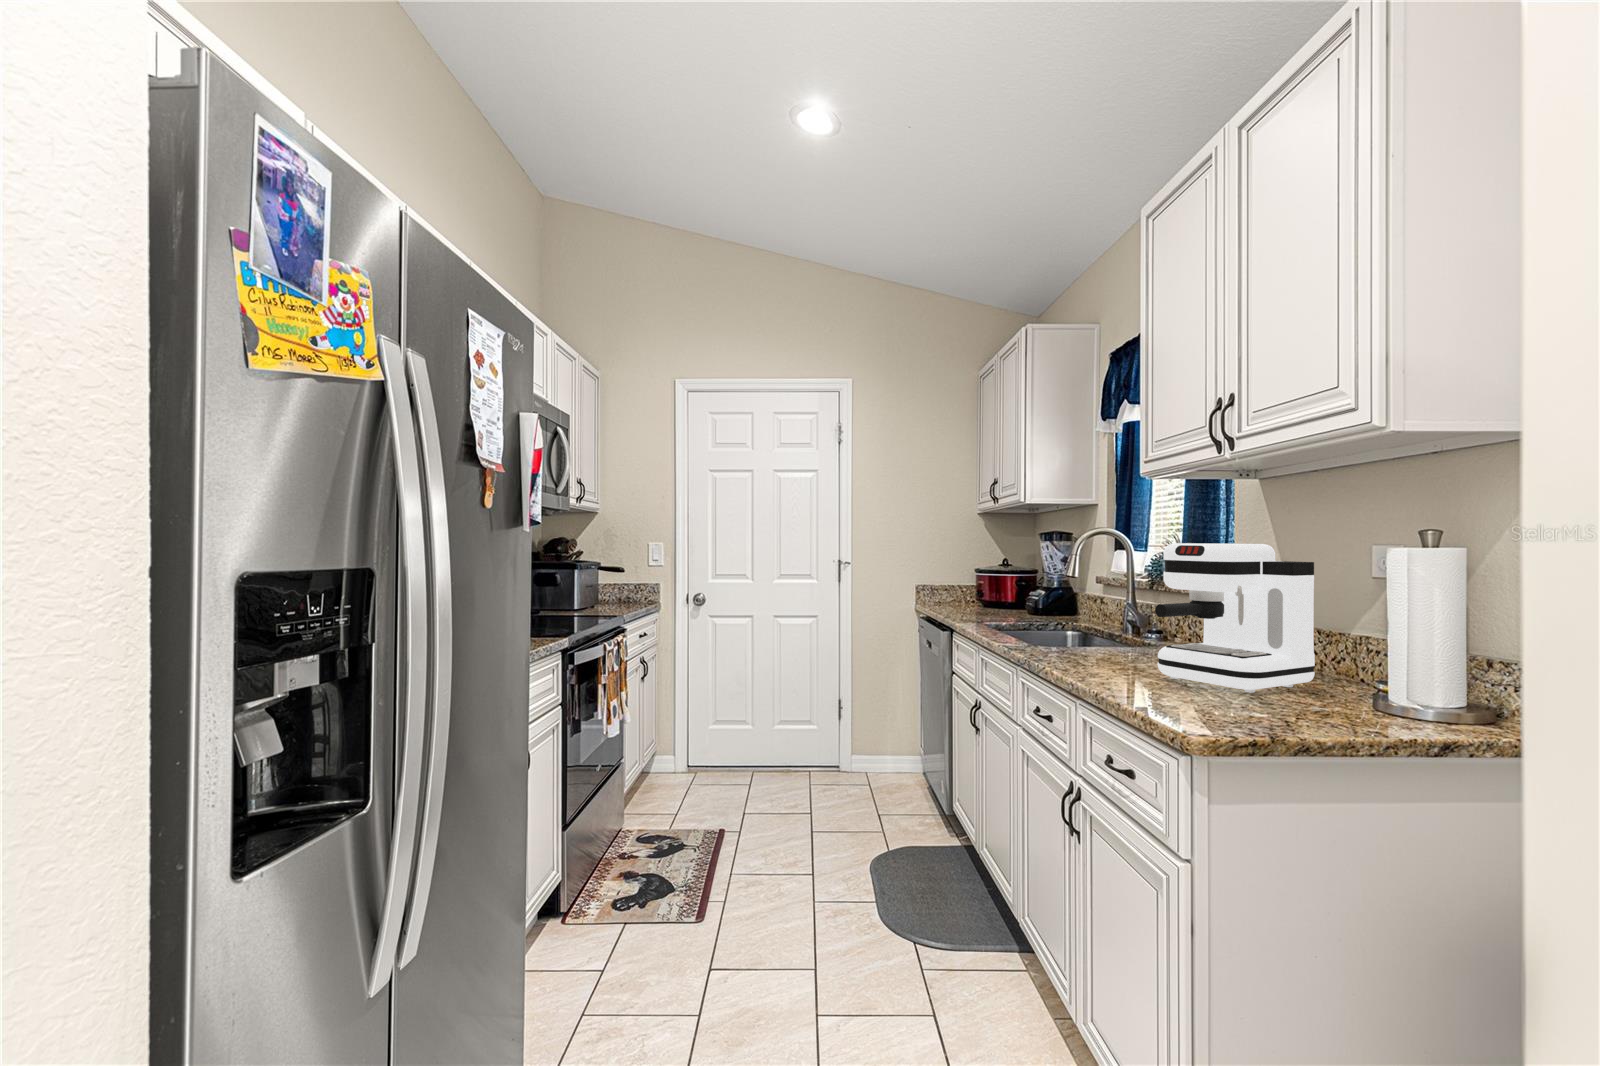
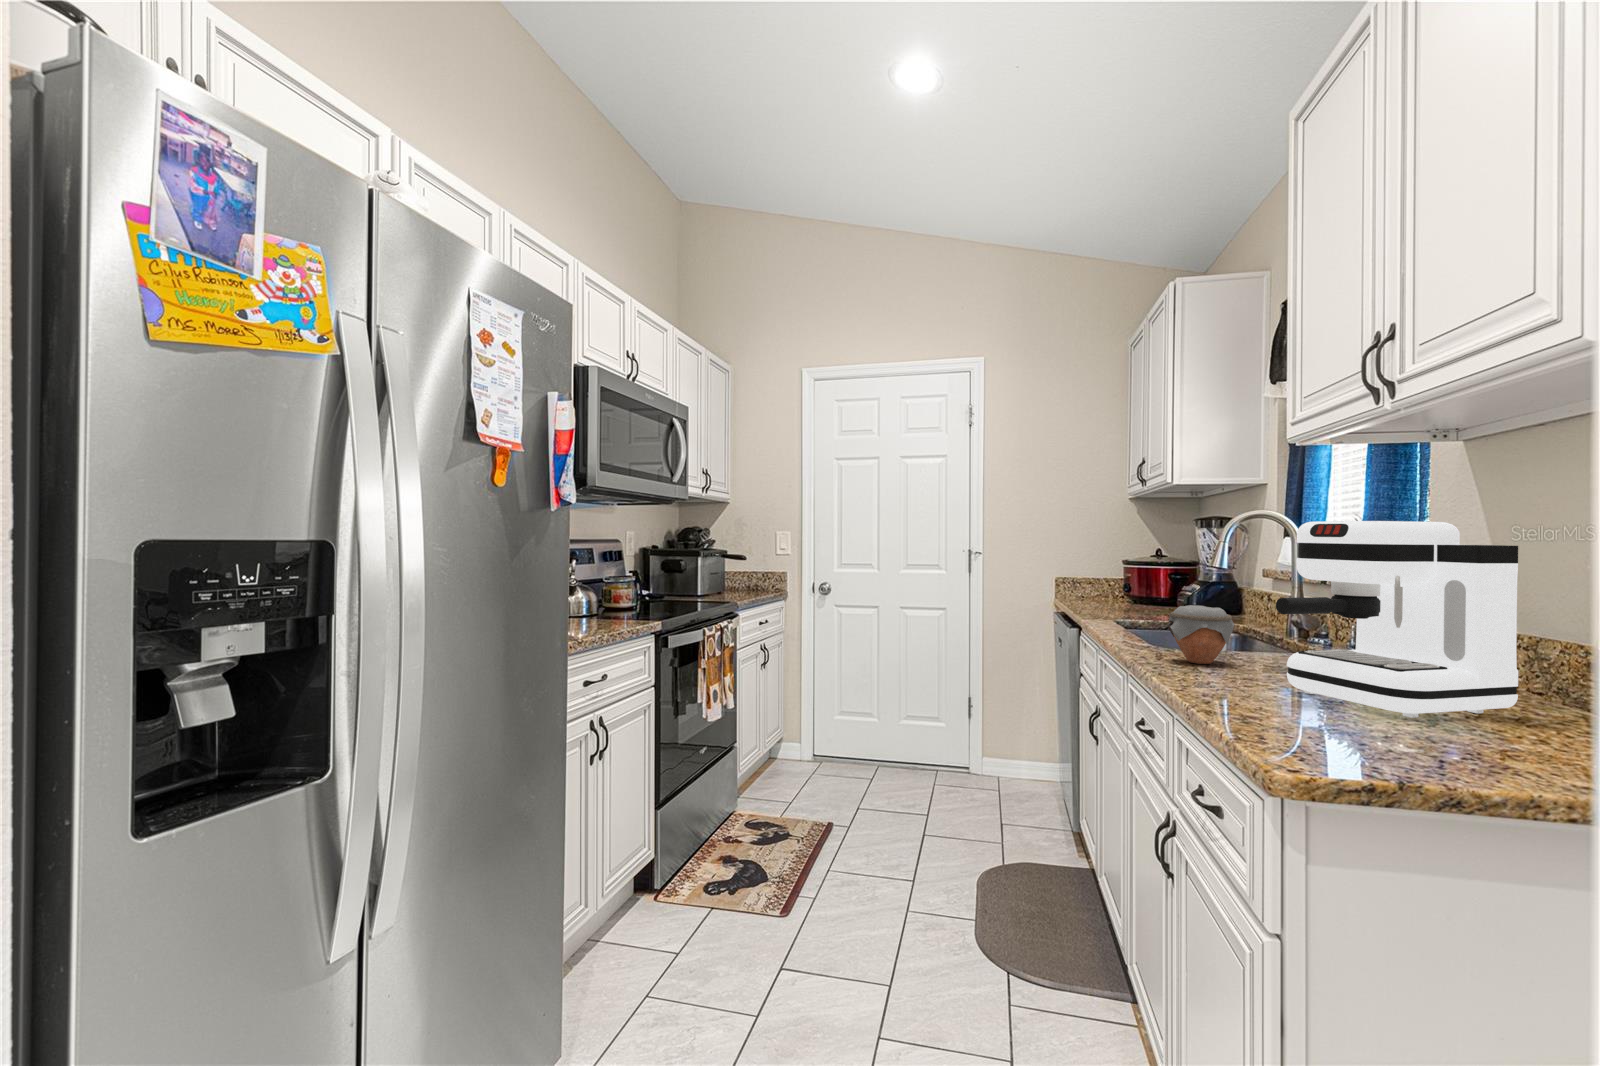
jar: none [1052,610,1105,659] -> present [1167,605,1234,664]

